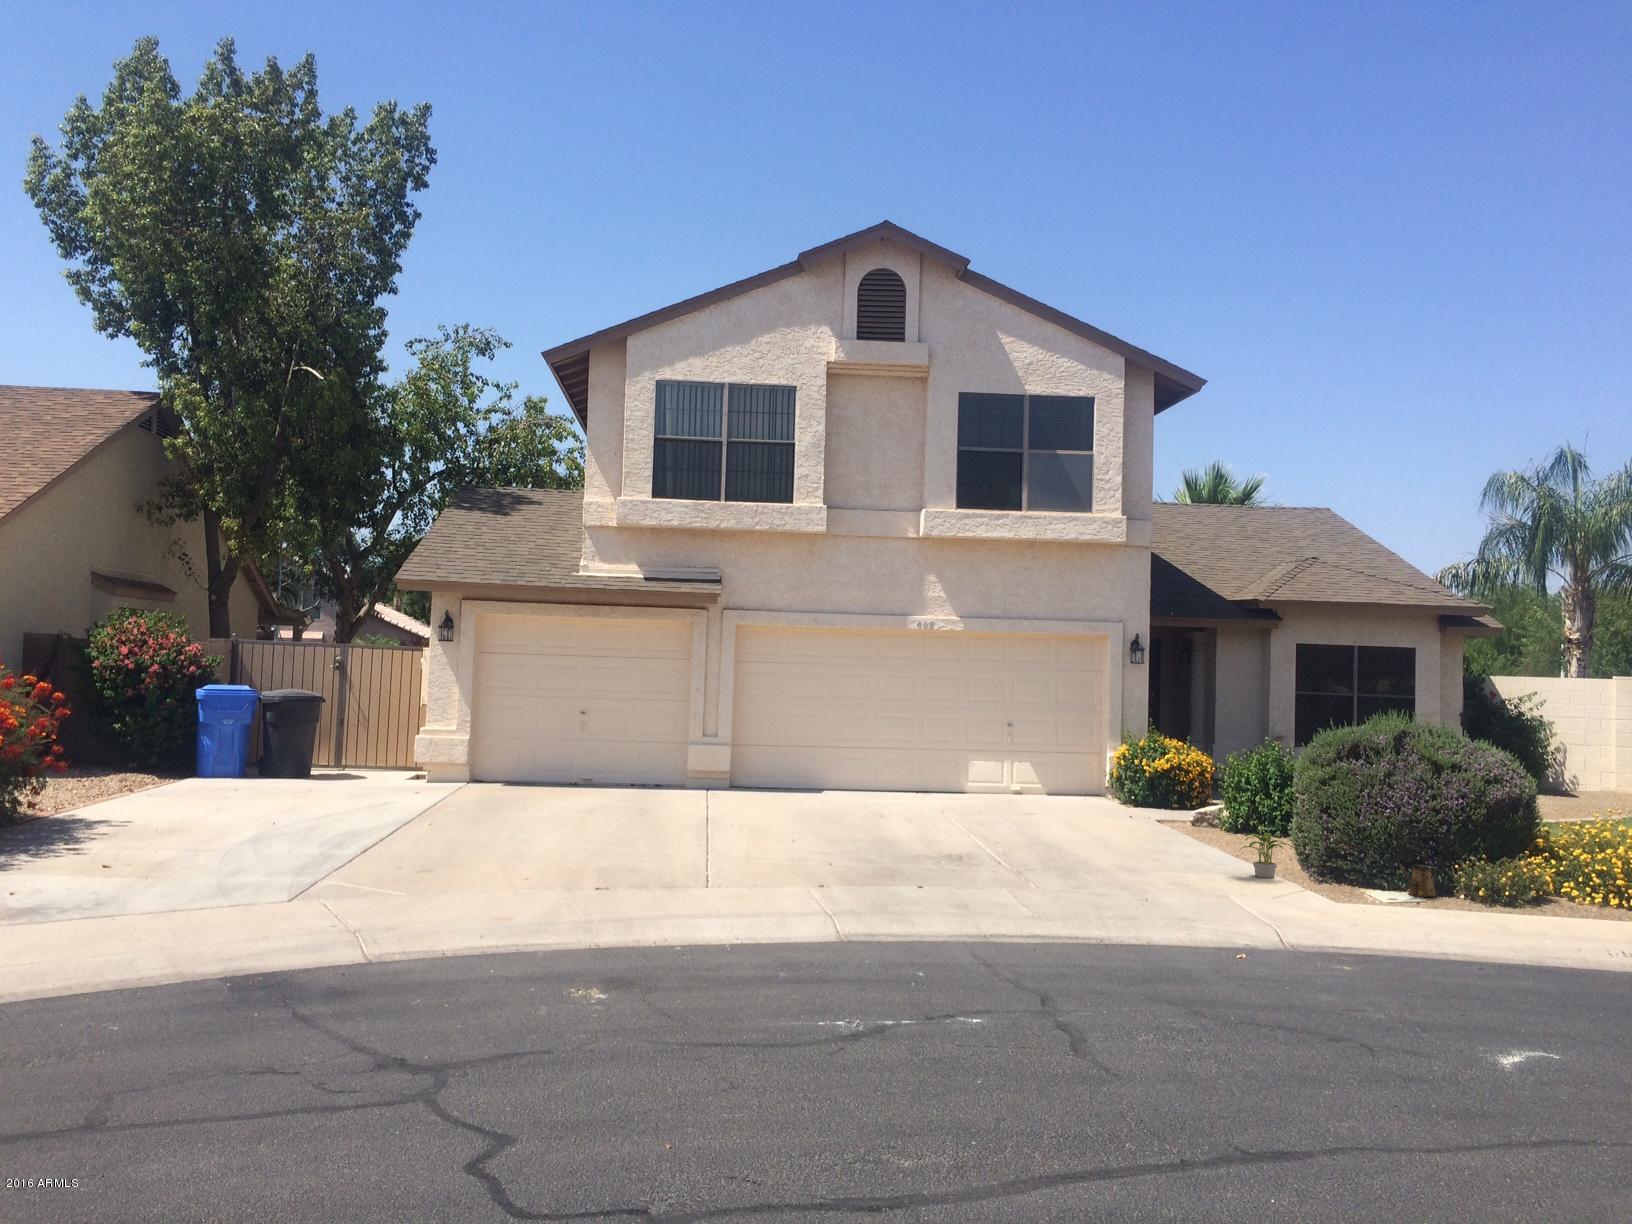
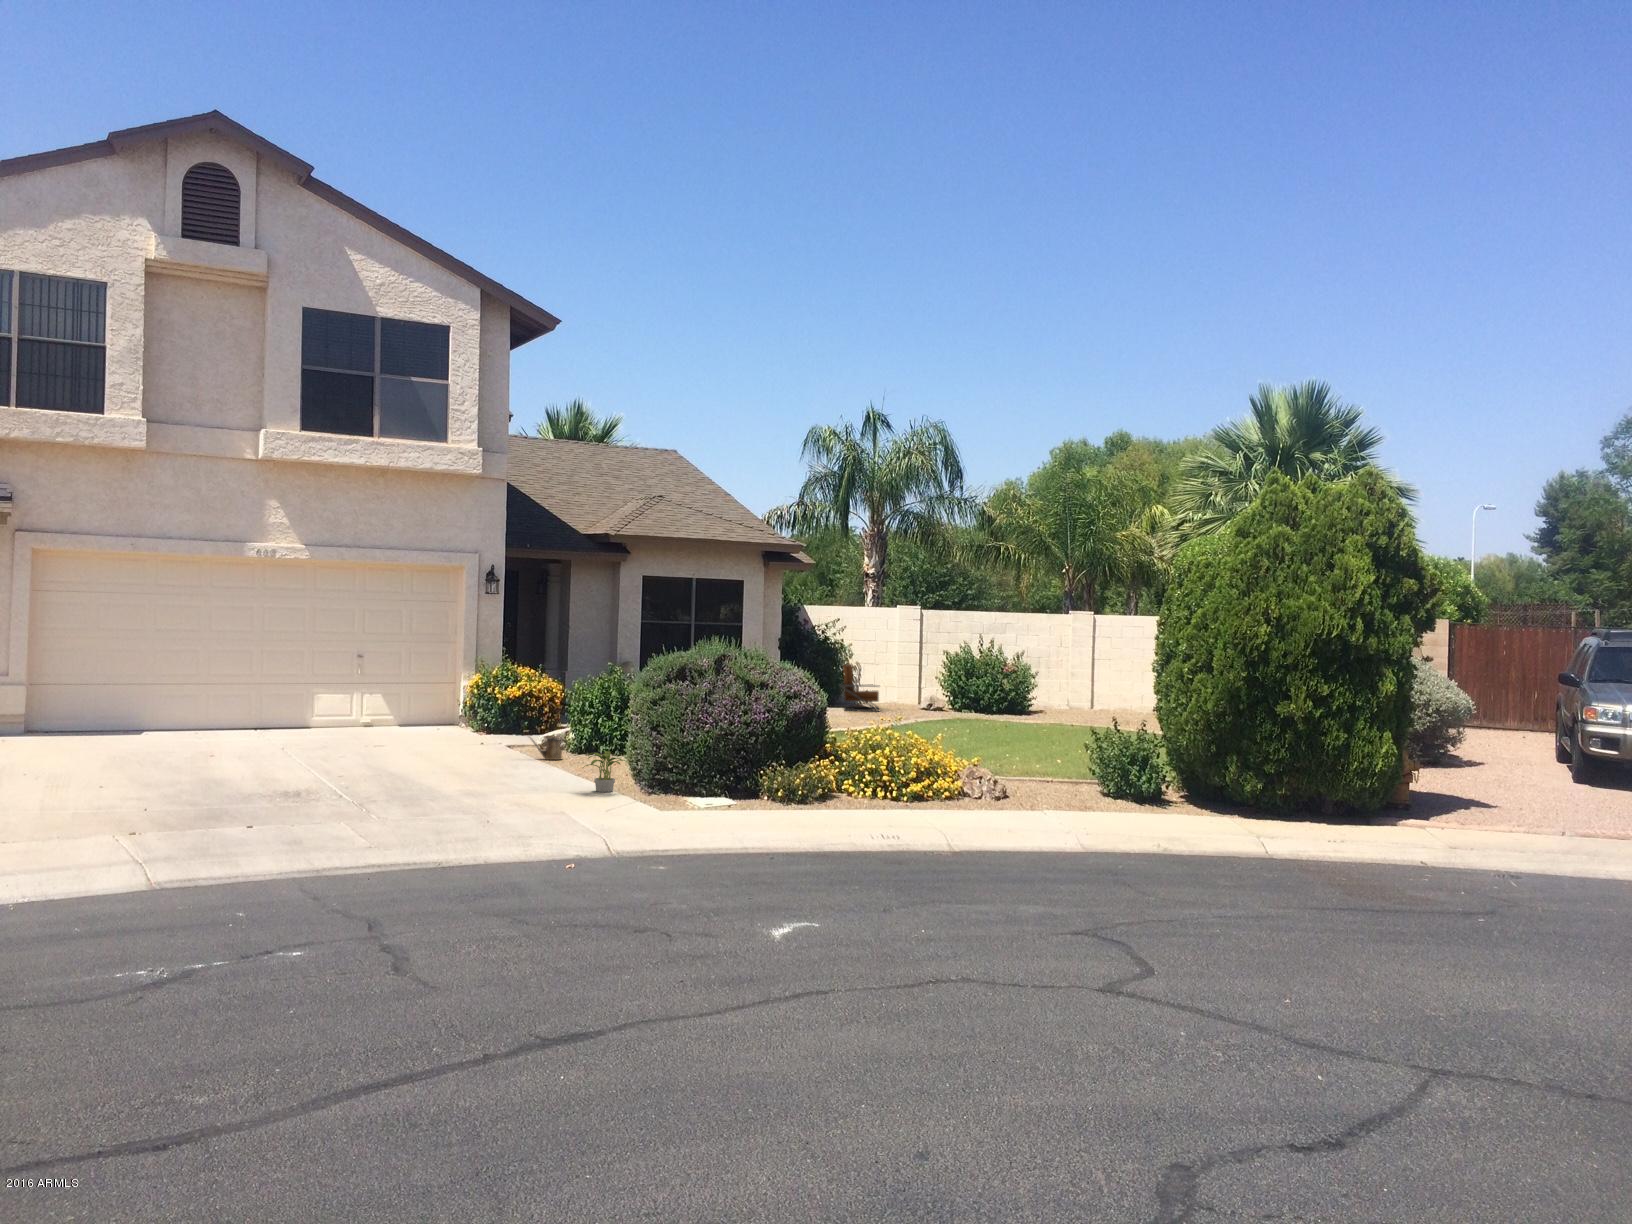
lounge chair: none [1535,742,1589,798] -> present [840,664,879,712]
watering can: present [1398,864,1436,897] -> present [531,738,565,760]

